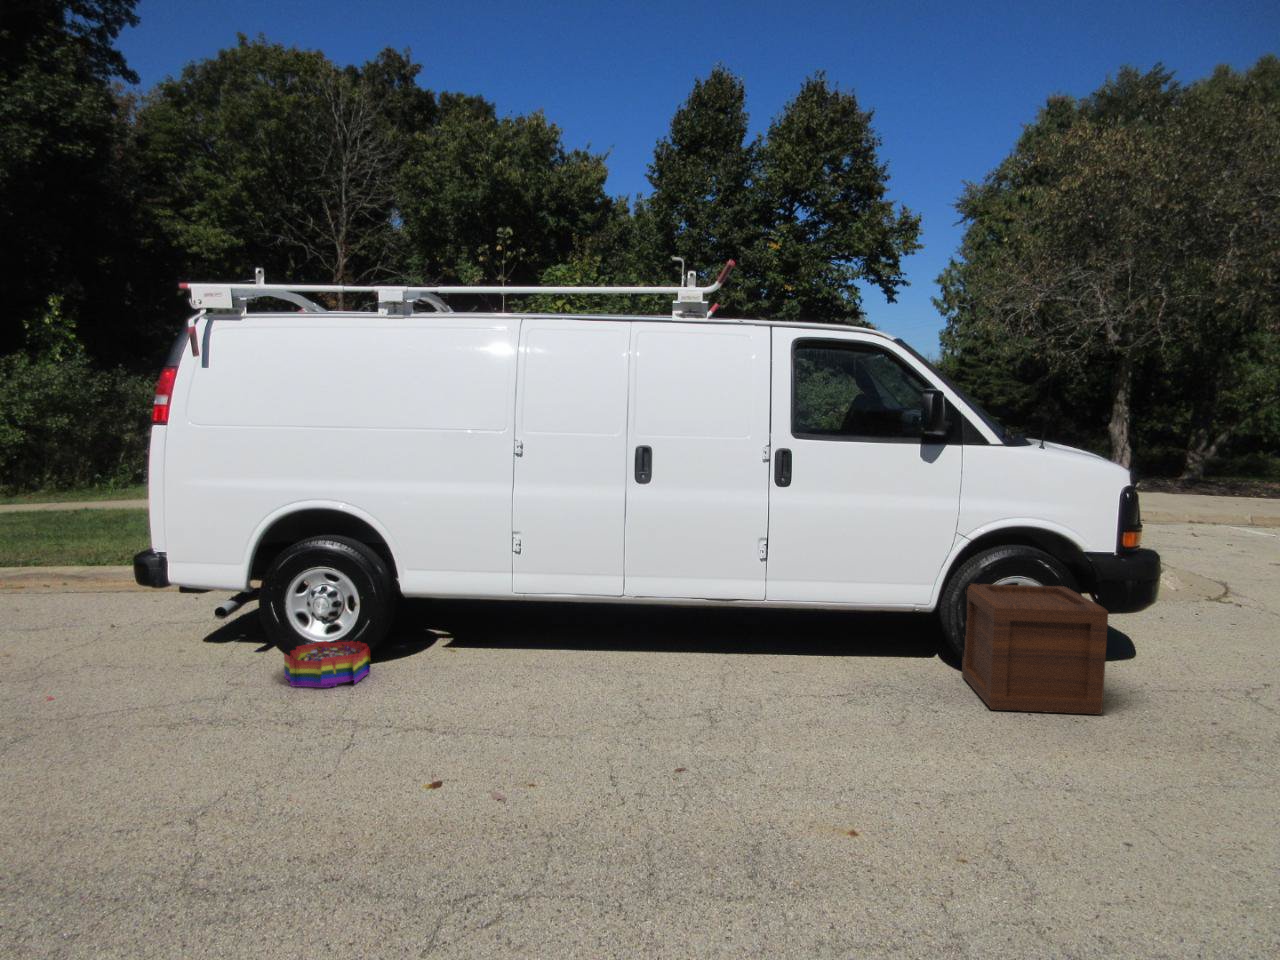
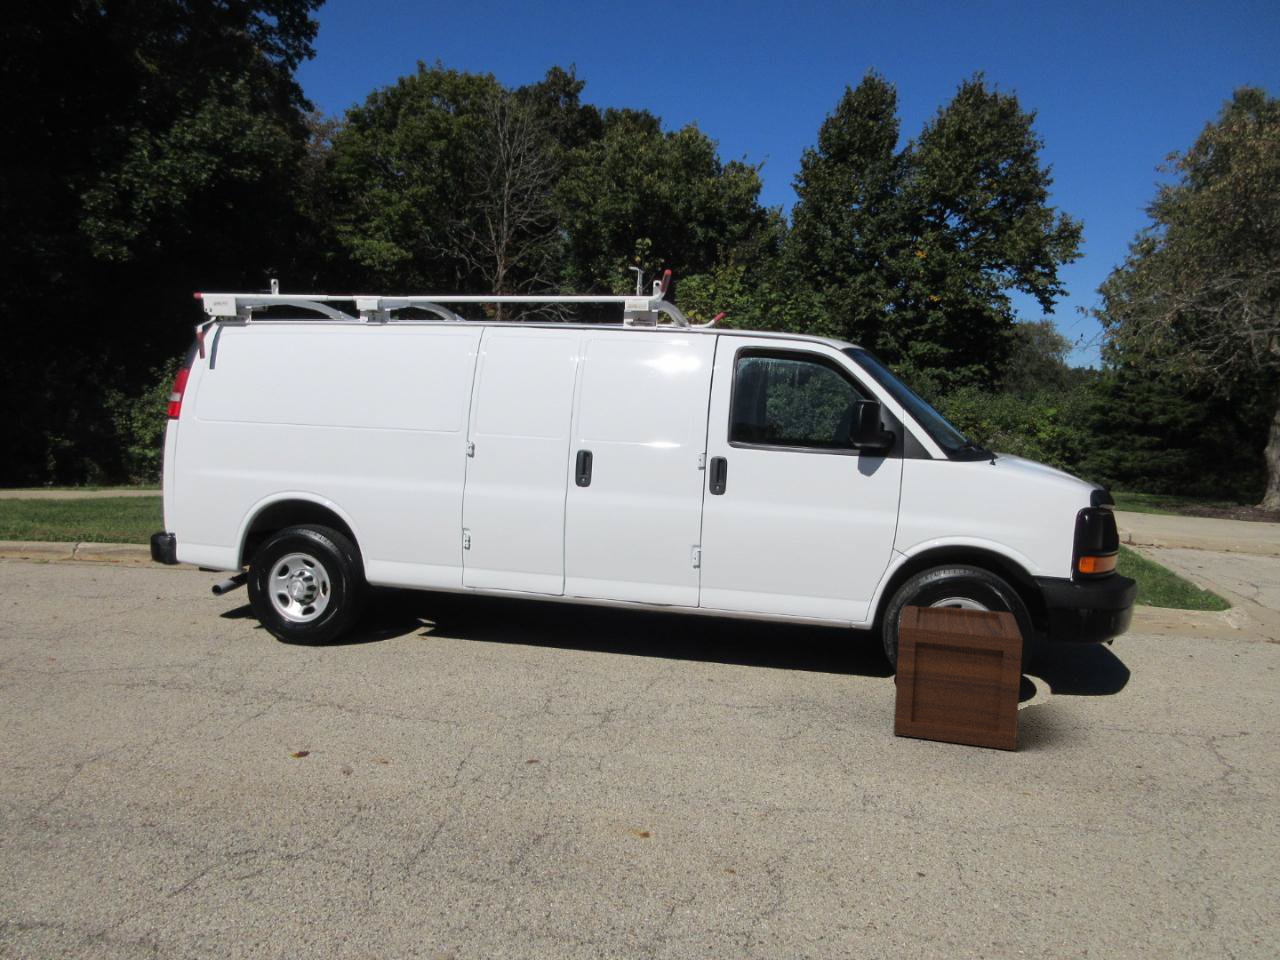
storage bin: present [284,641,370,688] -> none [255,619,333,661]

